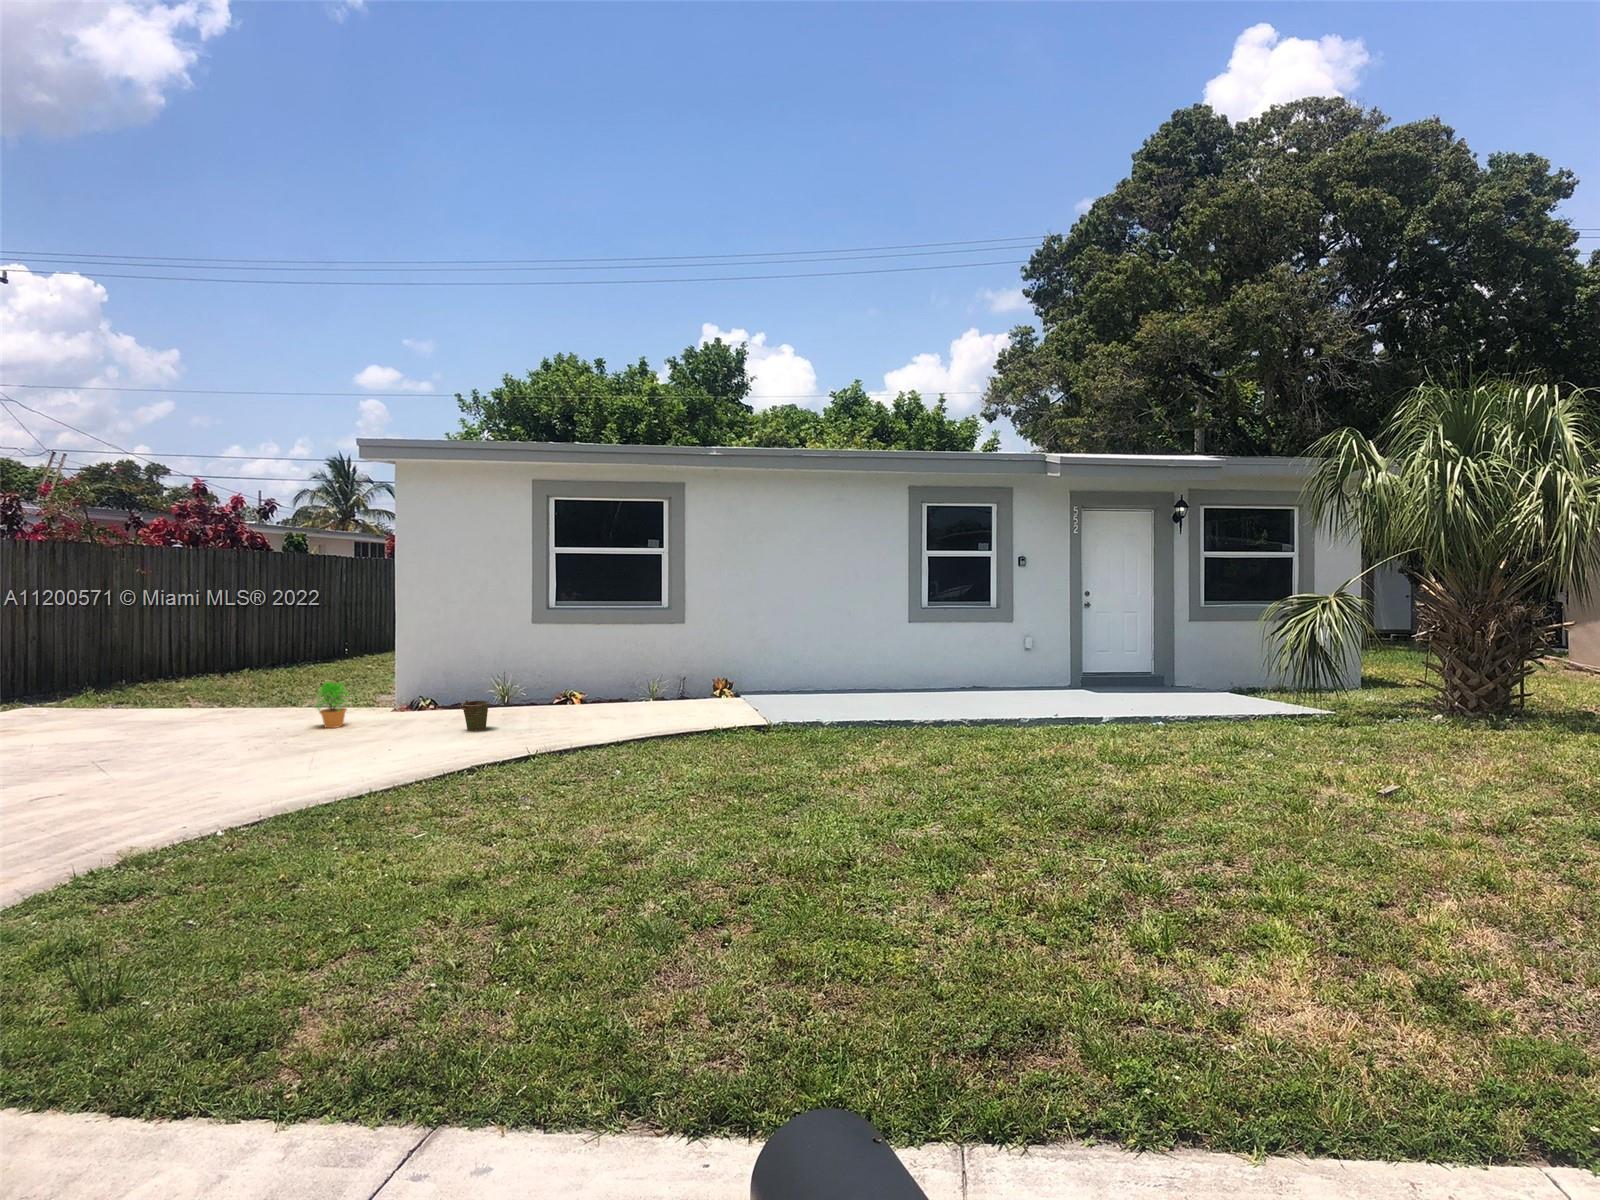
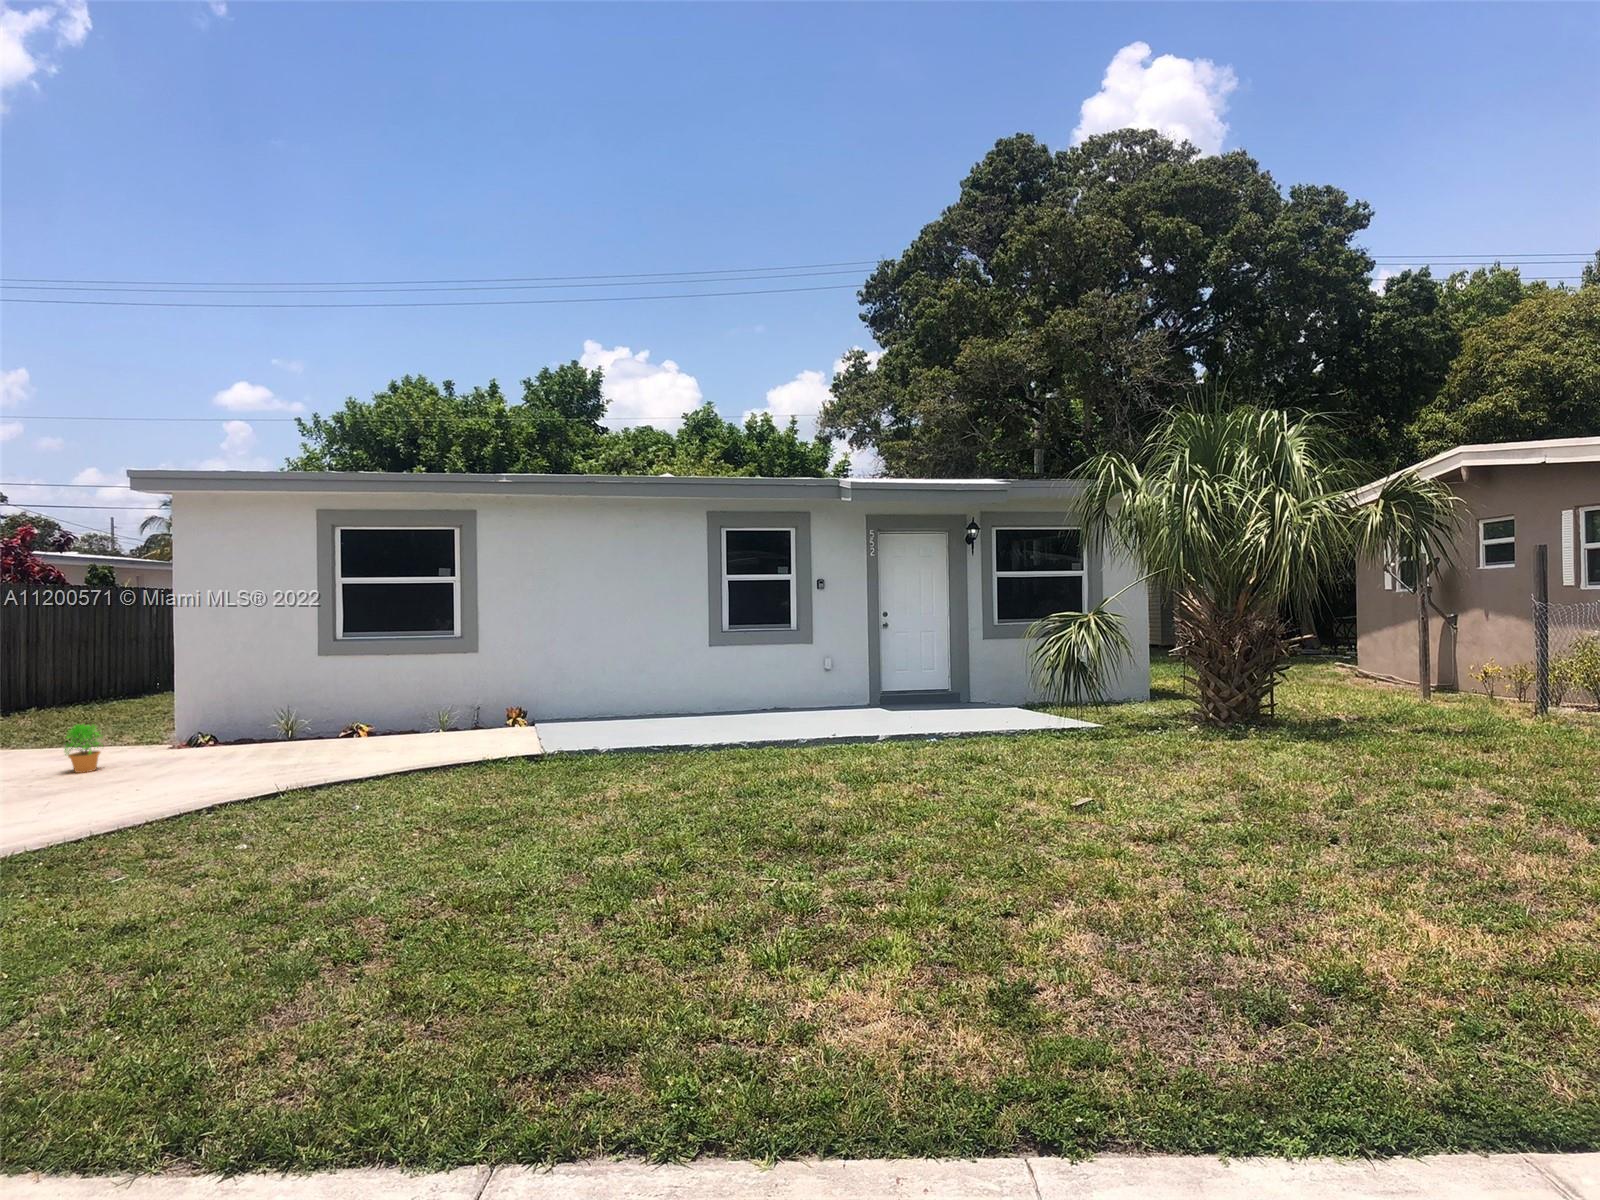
bucket: present [462,700,489,731] -> none [220,738,253,770]

